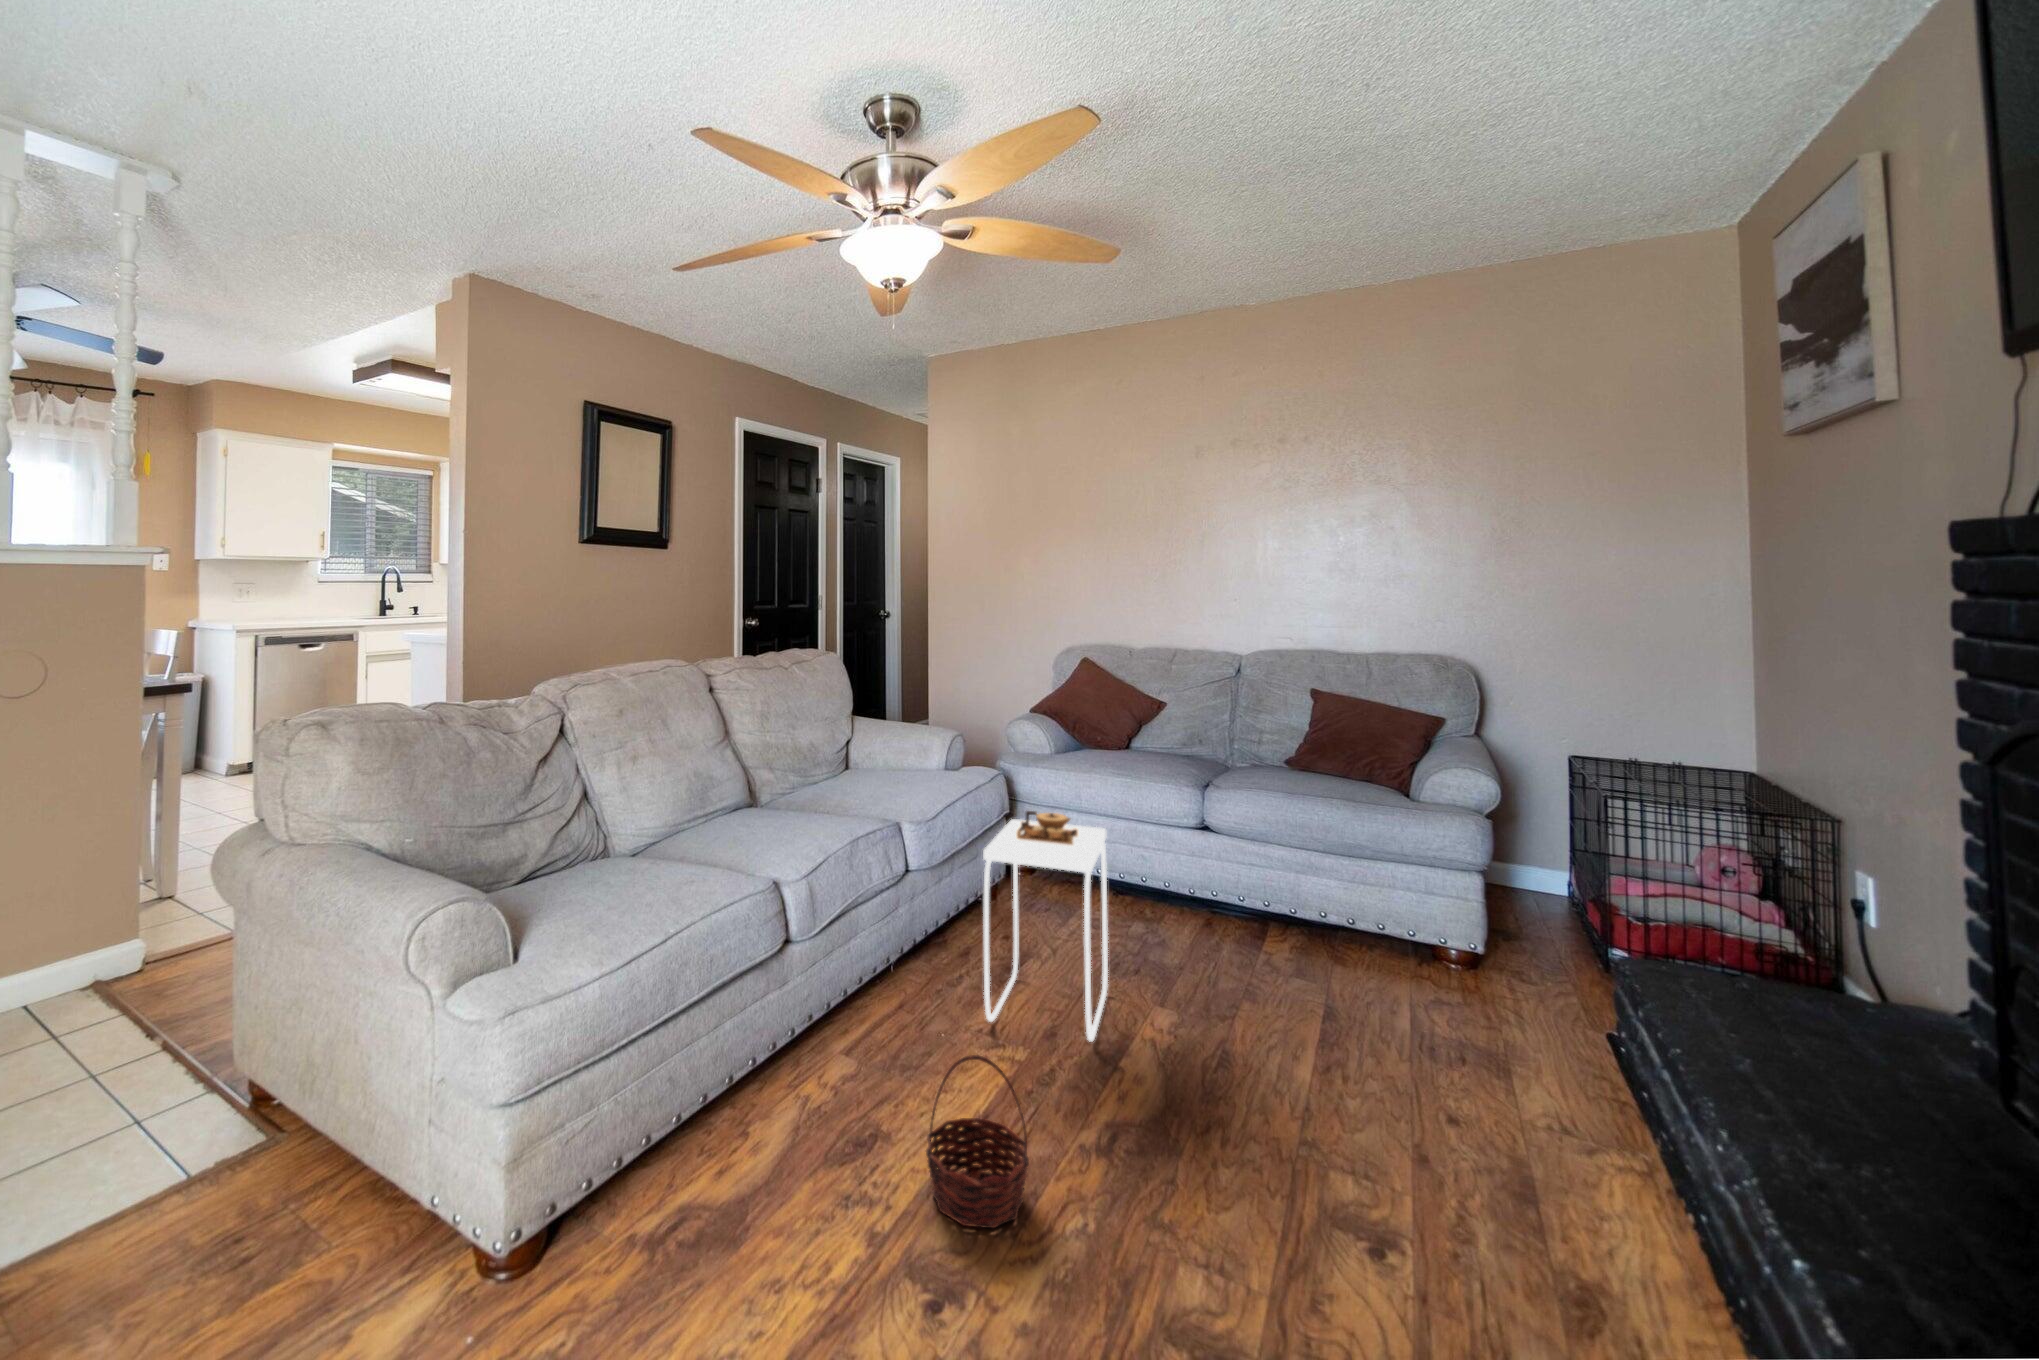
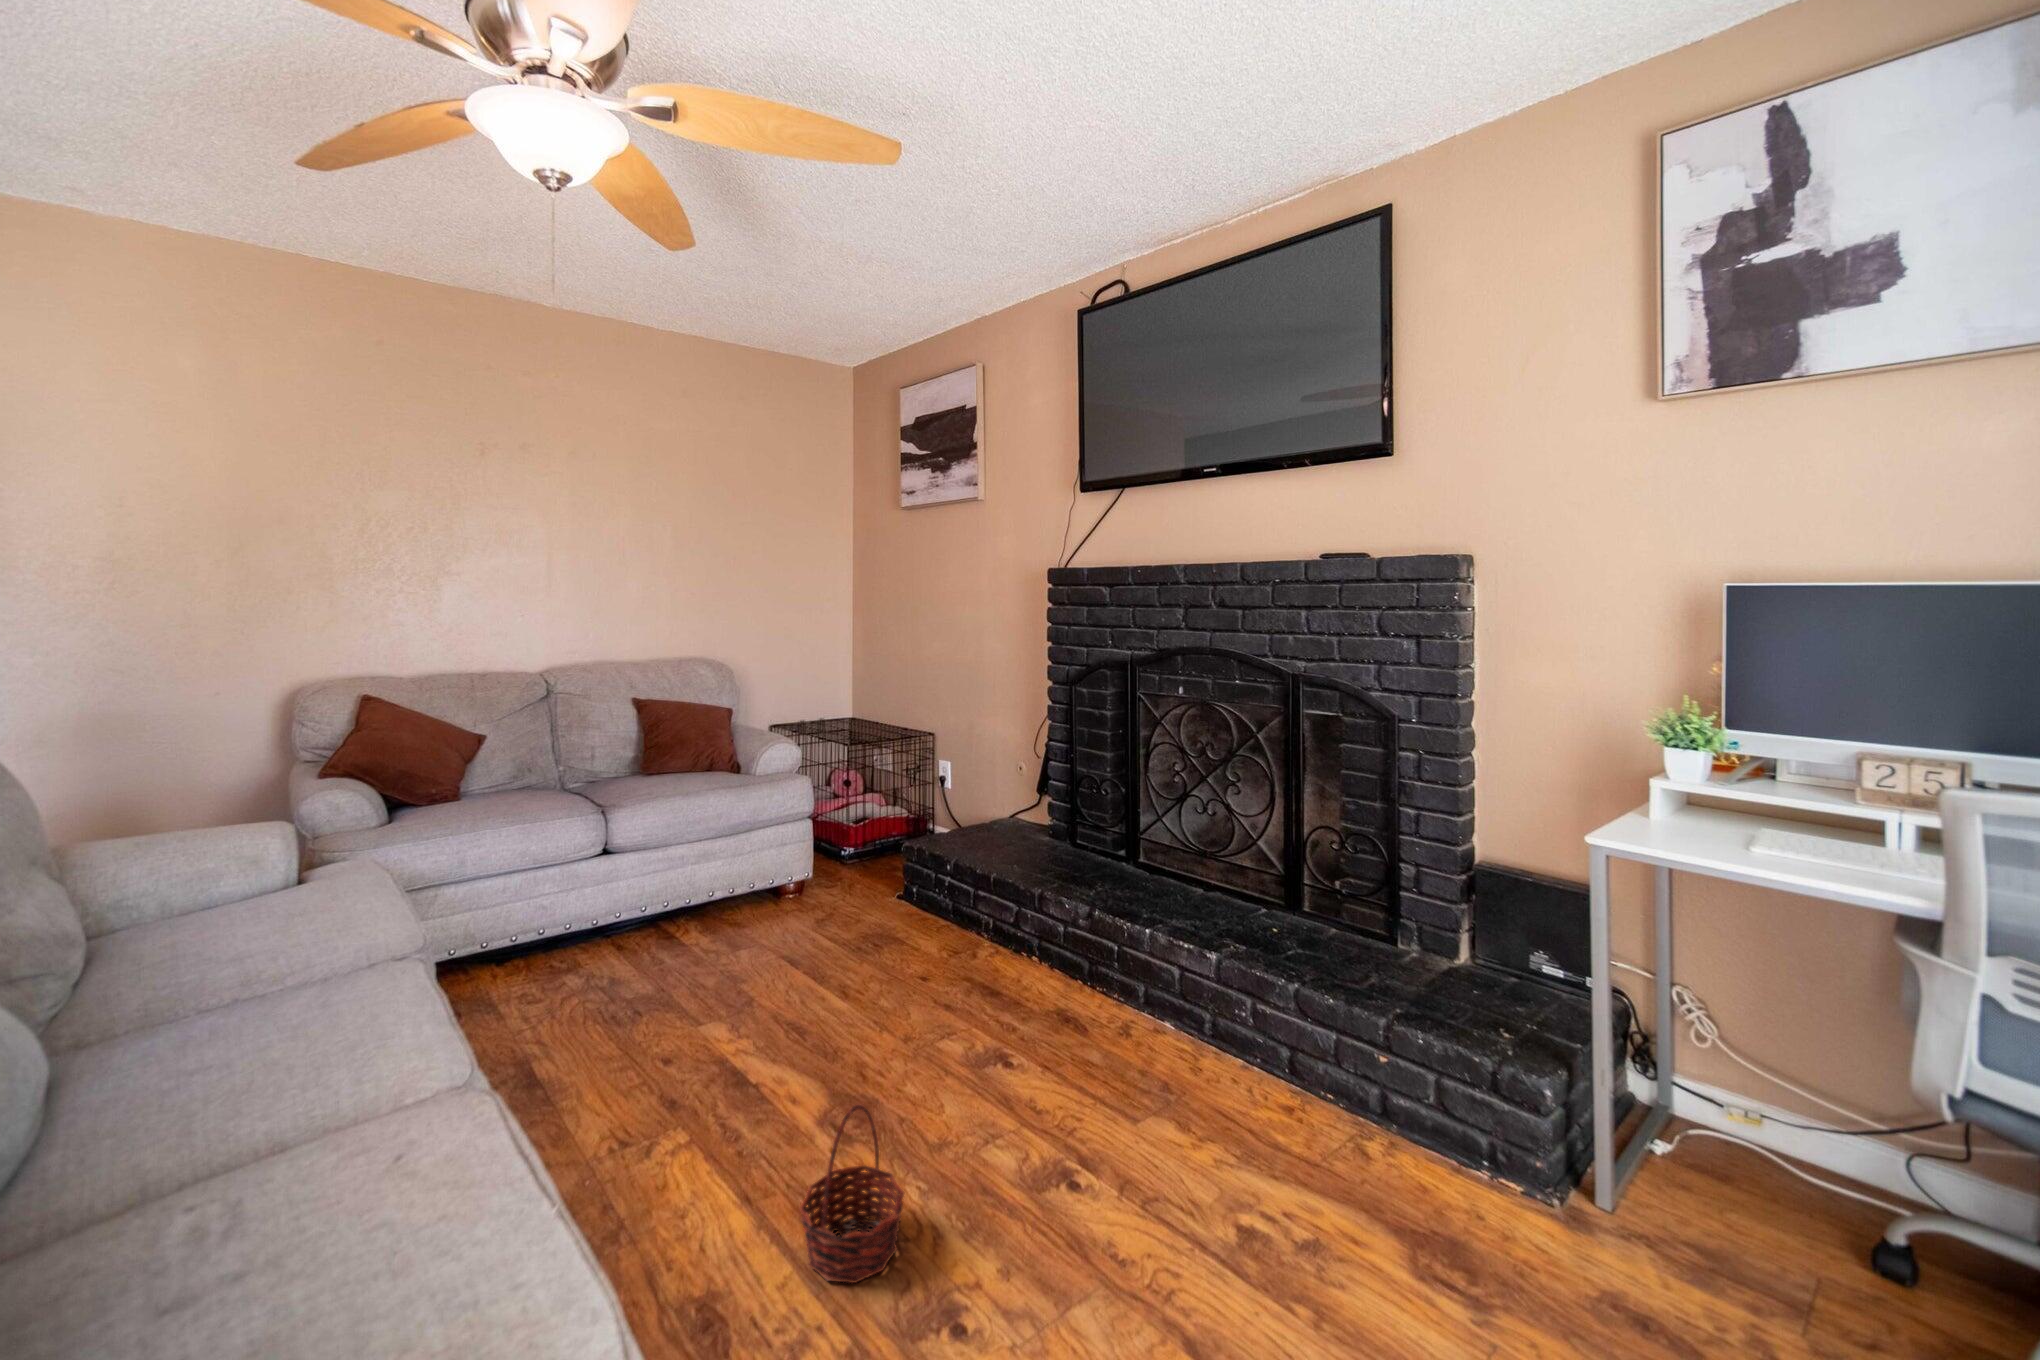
side table: present [983,811,1108,1042] -> none [546,872,725,1139]

